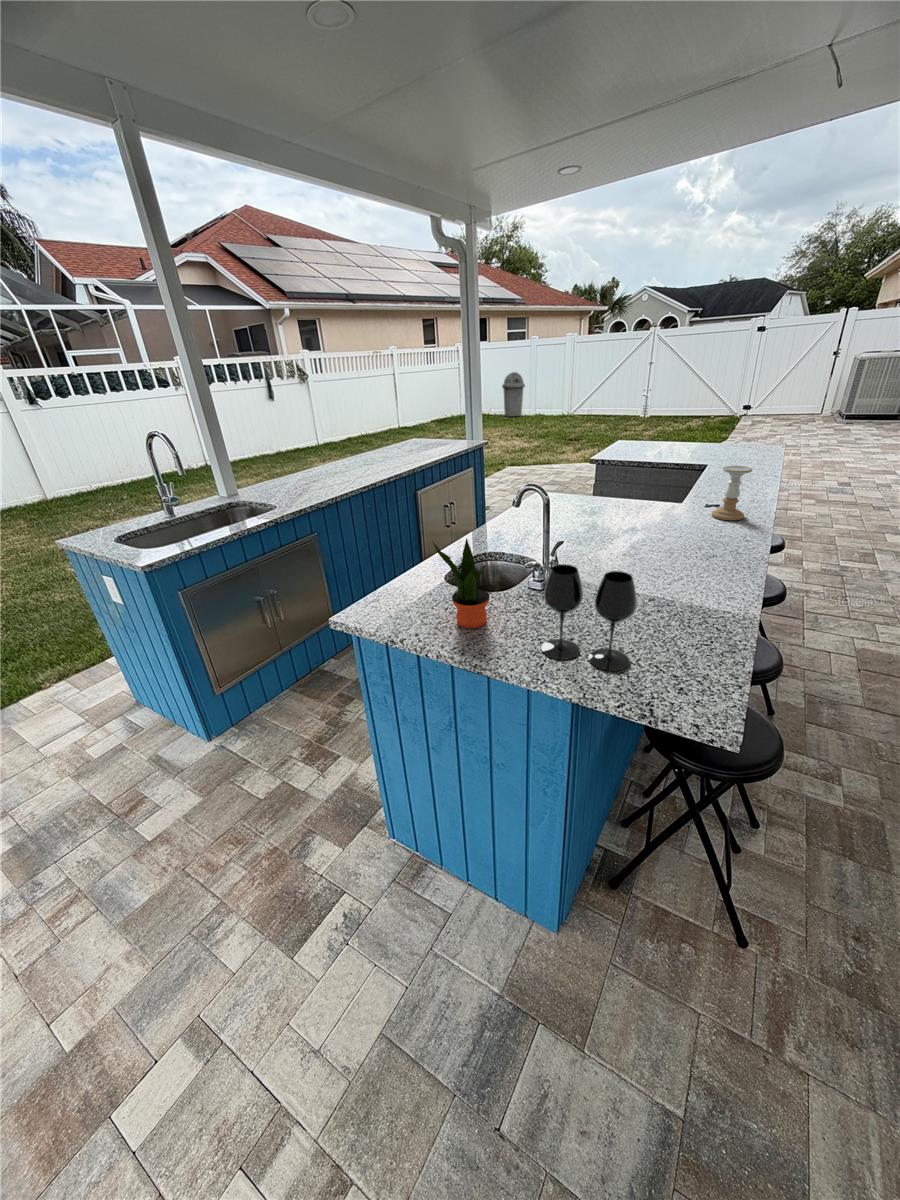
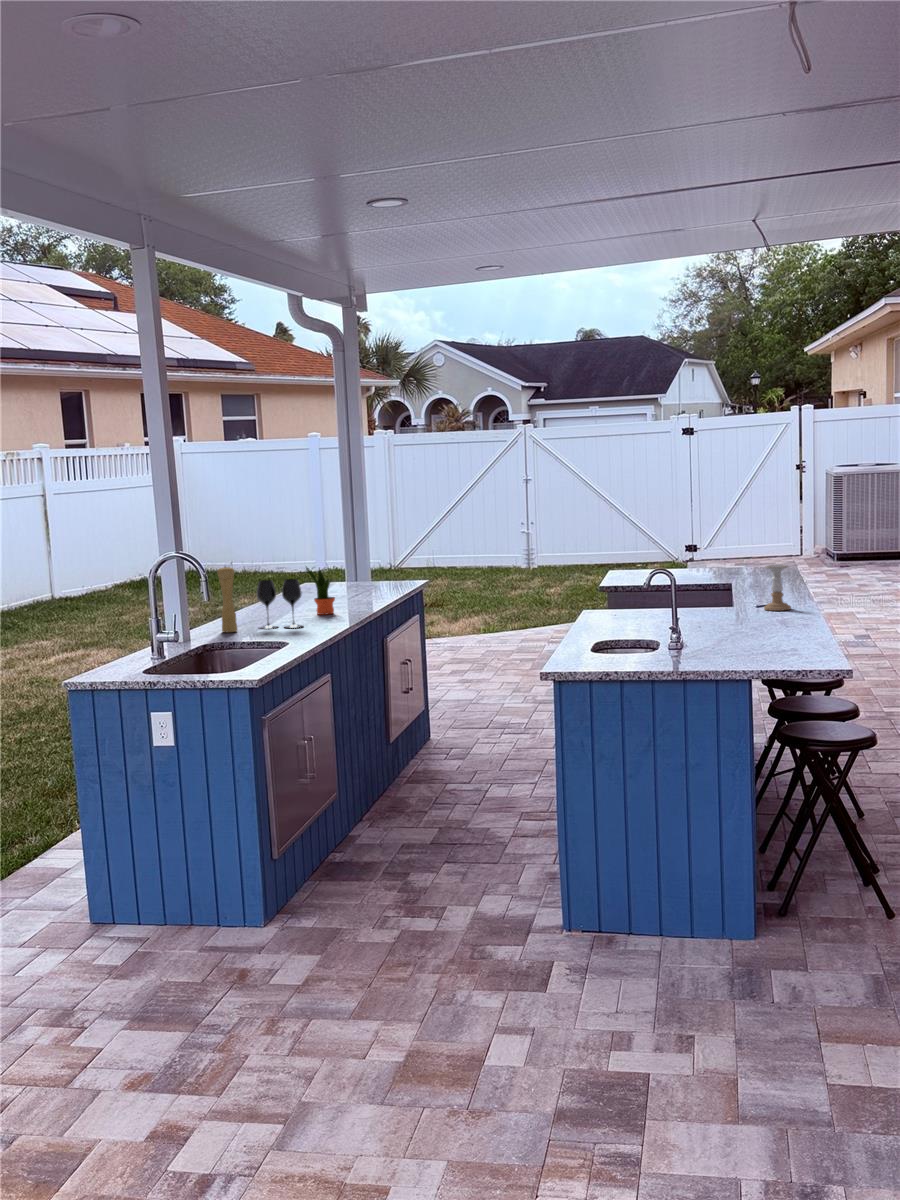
trash can: present [502,372,525,417] -> none [247,493,294,577]
pepper mill: none [244,439,268,491] -> present [218,567,237,632]
potted plant: present [433,539,490,628] -> present [306,568,335,615]
wine glass: present [541,564,637,671] -> present [257,579,303,629]

